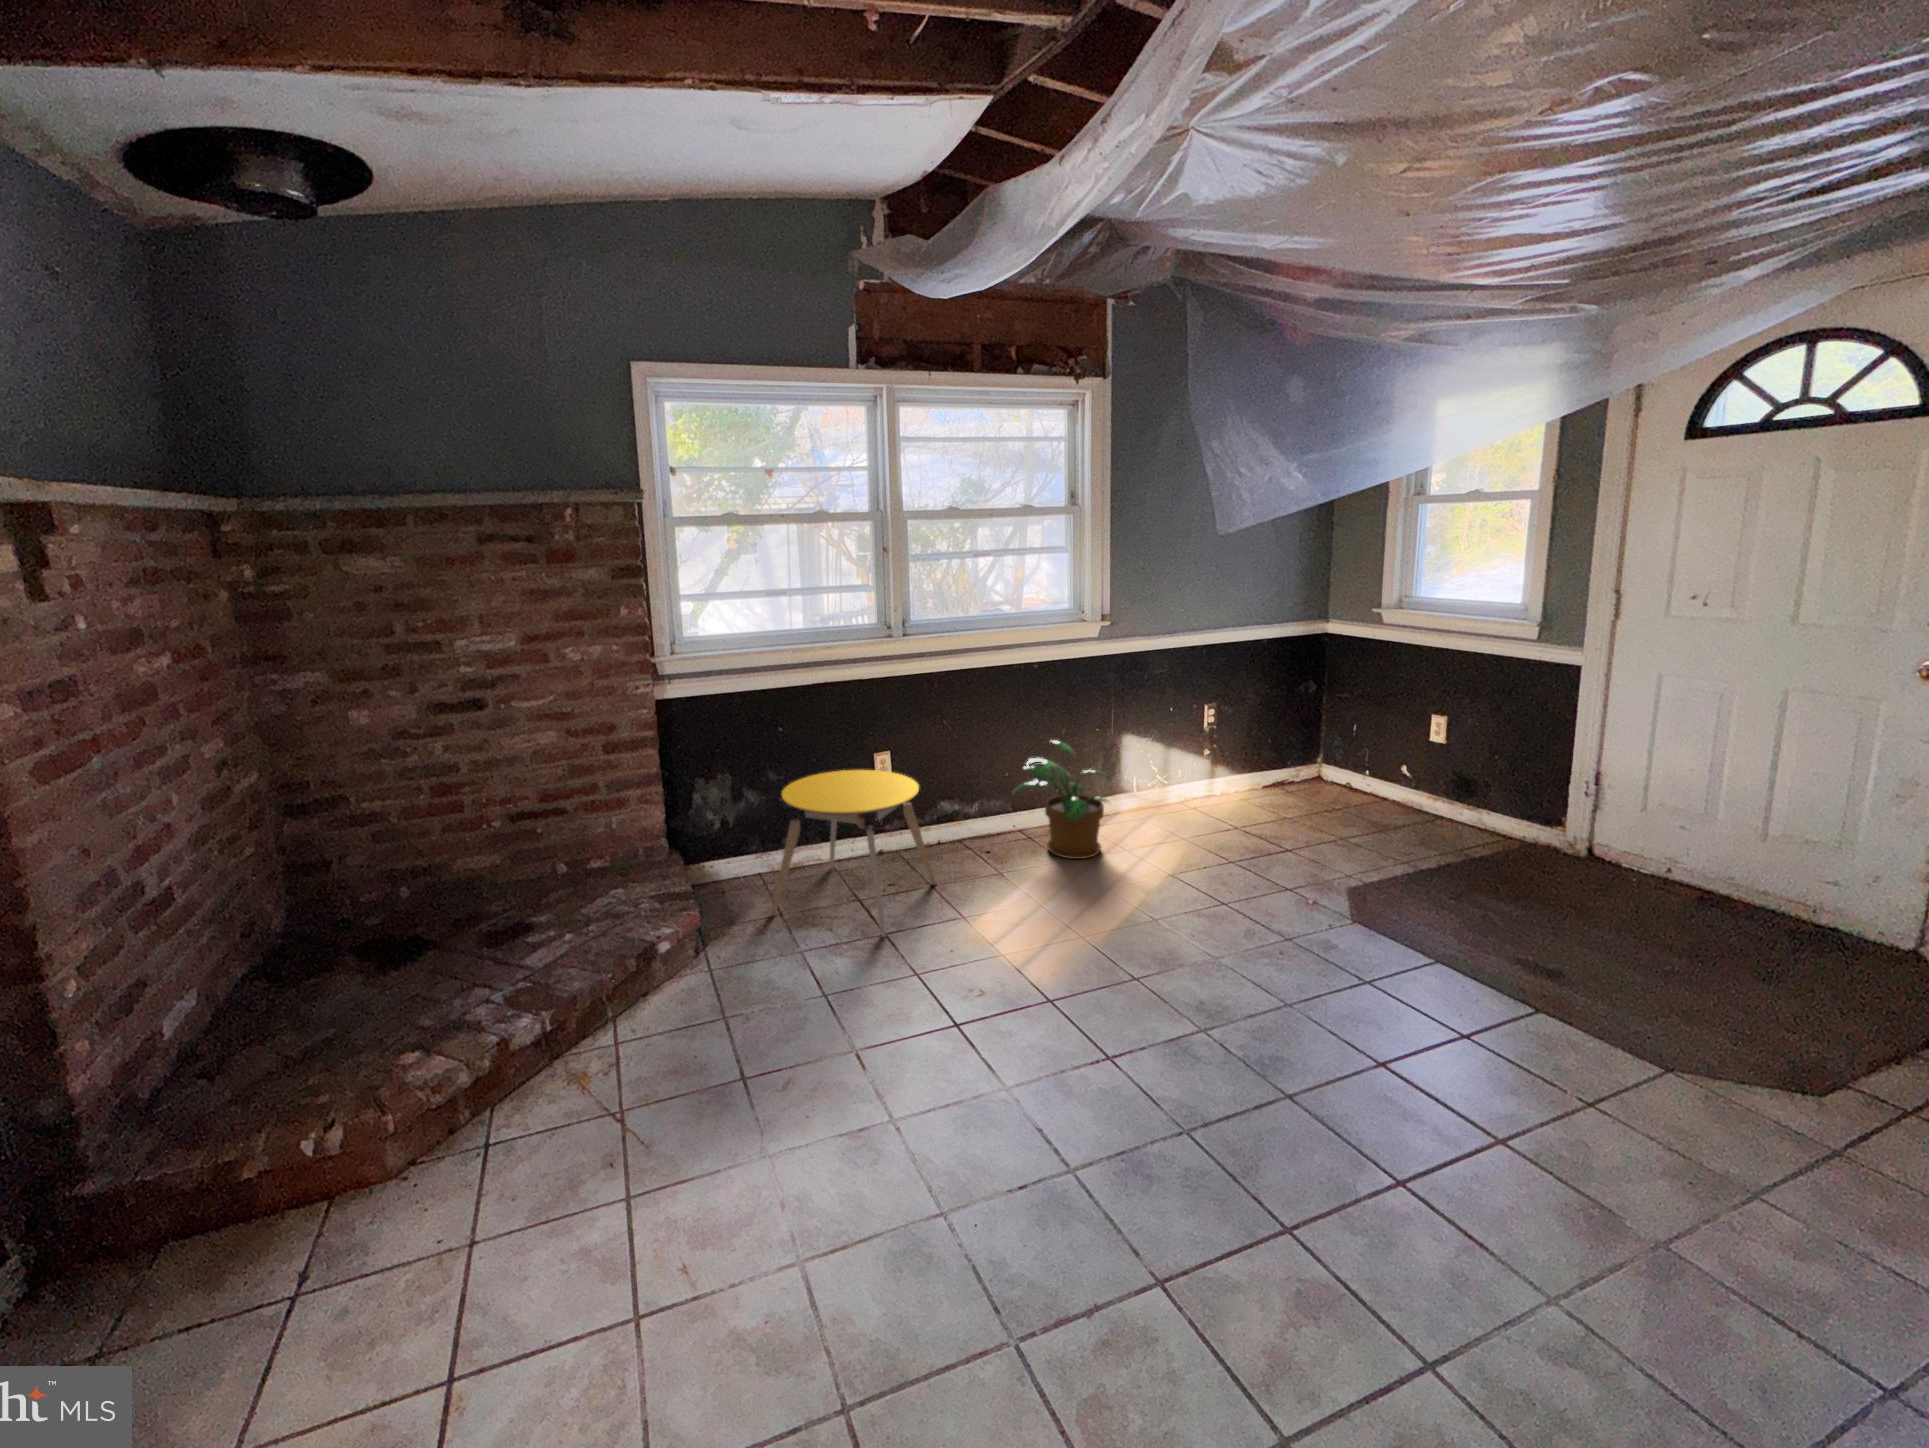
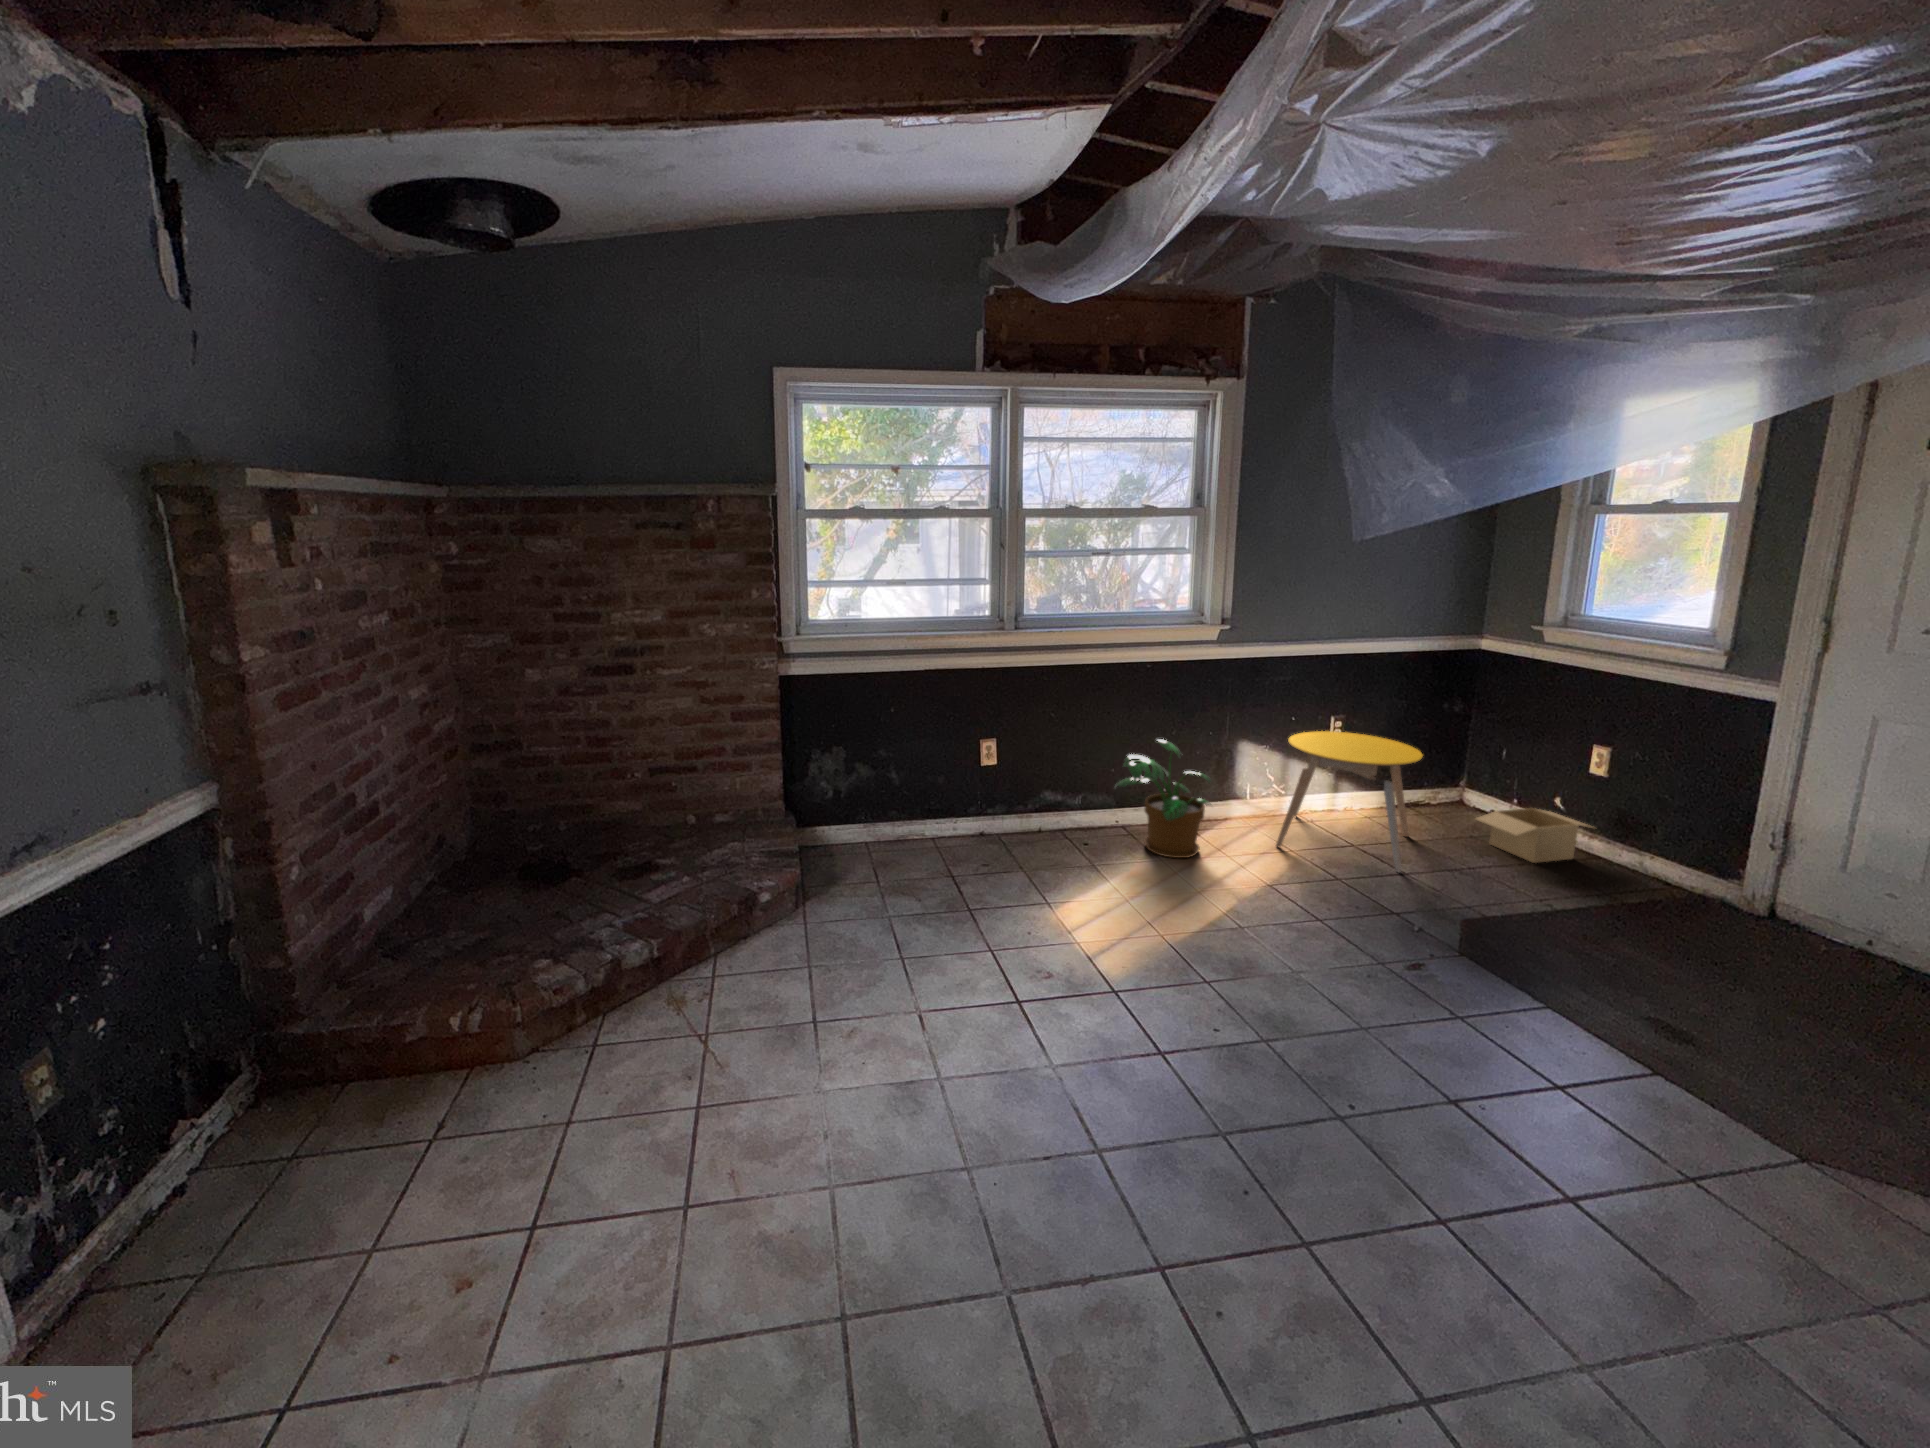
stool: present [770,770,936,937] -> present [1276,731,1423,872]
cardboard box: none [1342,777,1443,828] -> present [1475,808,1593,863]

